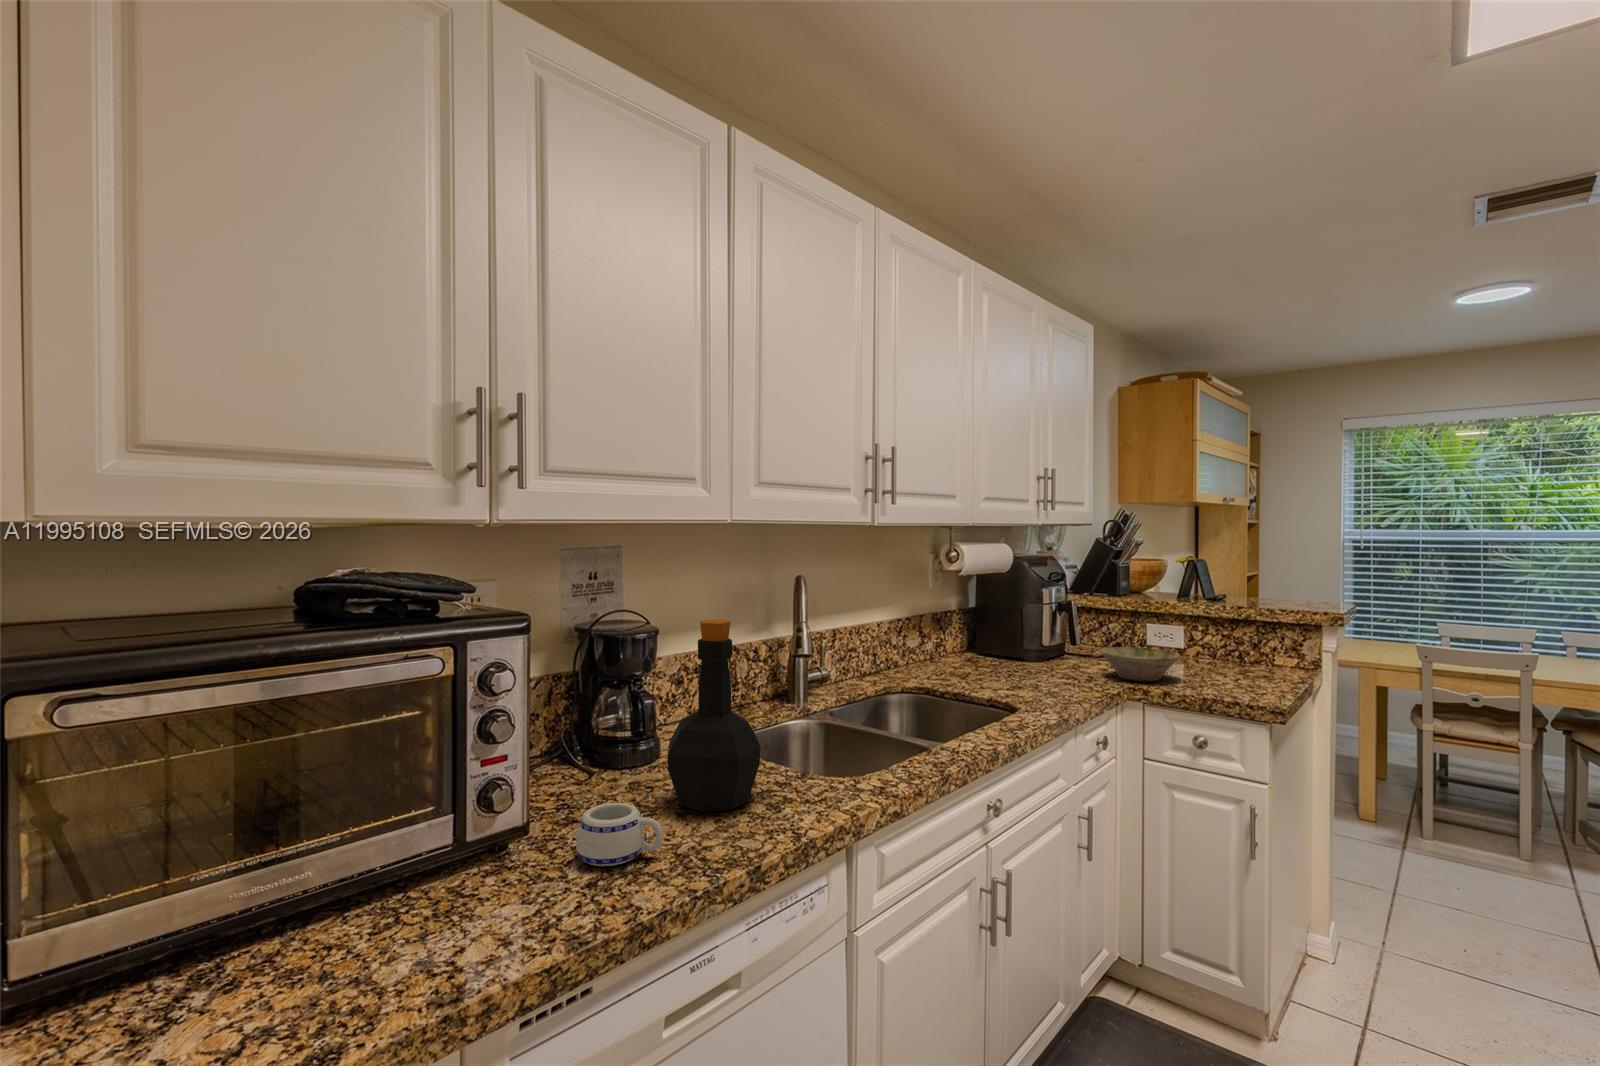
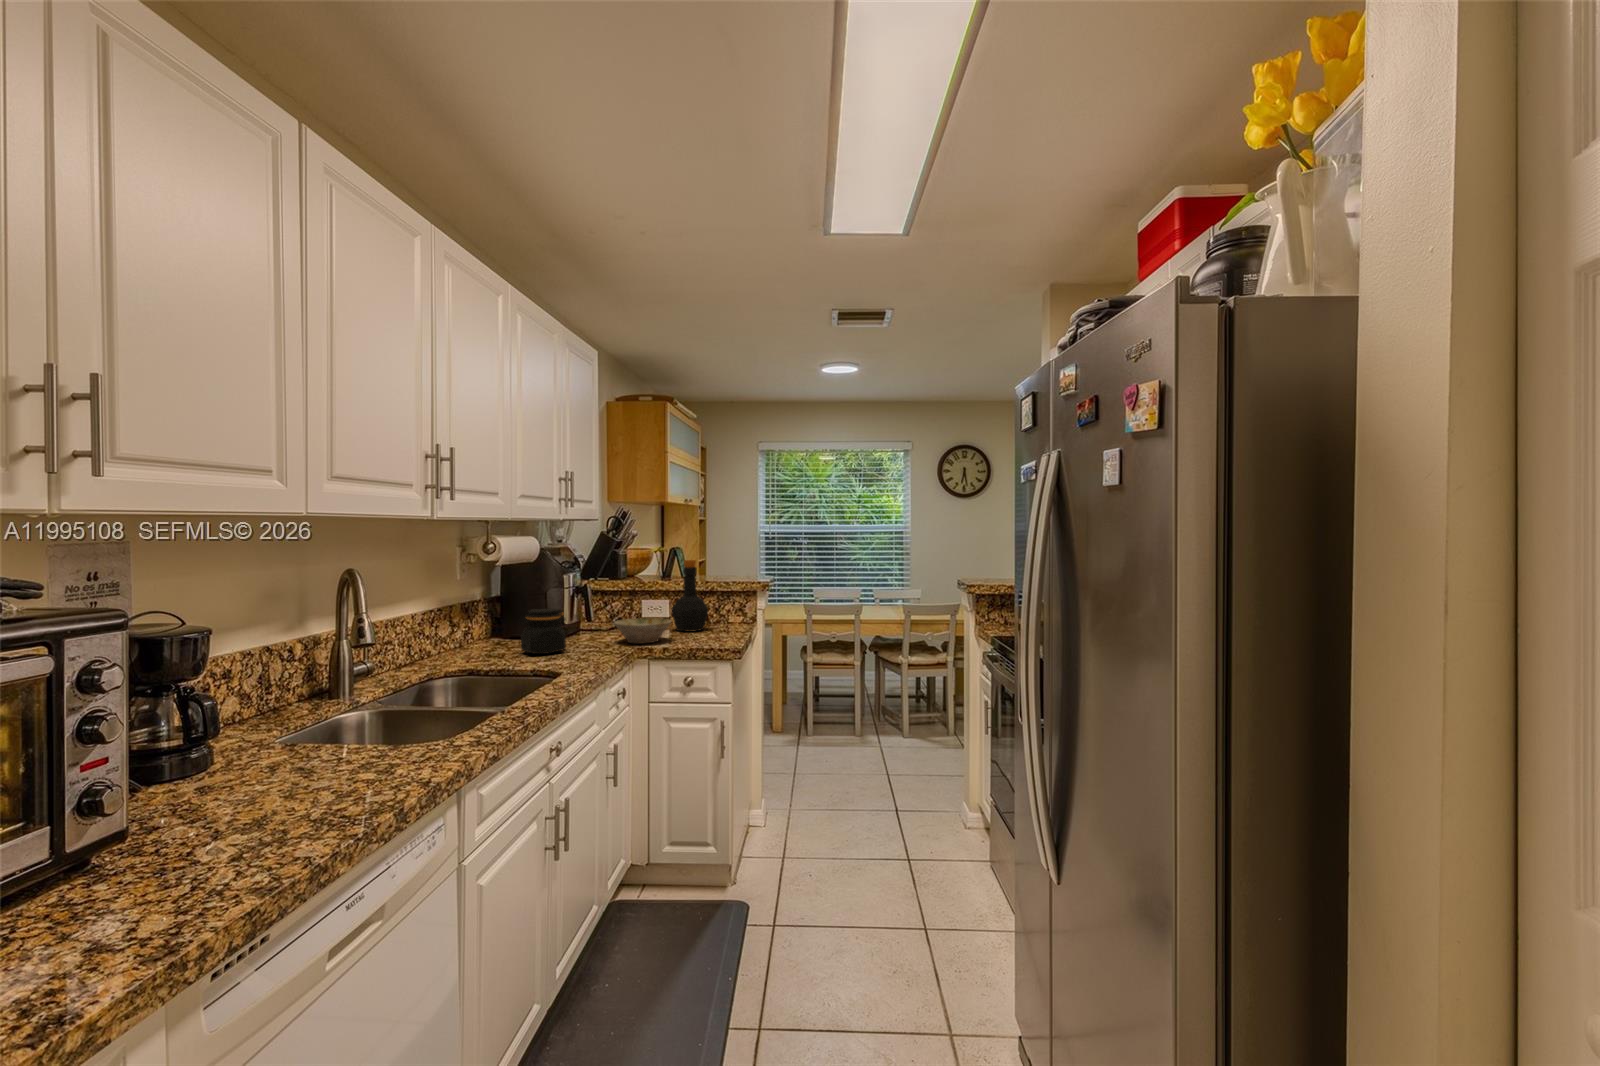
bottle: present [668,619,760,812] -> present [672,560,708,632]
jar: none [984,627,1041,680] -> present [519,609,567,654]
mug: present [576,803,663,866] -> none [196,787,299,847]

